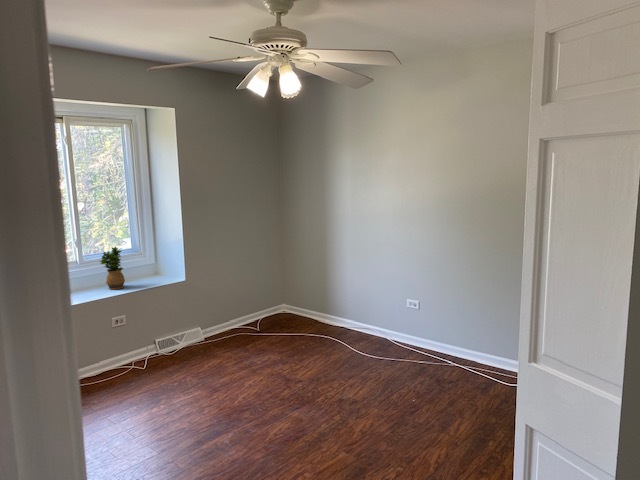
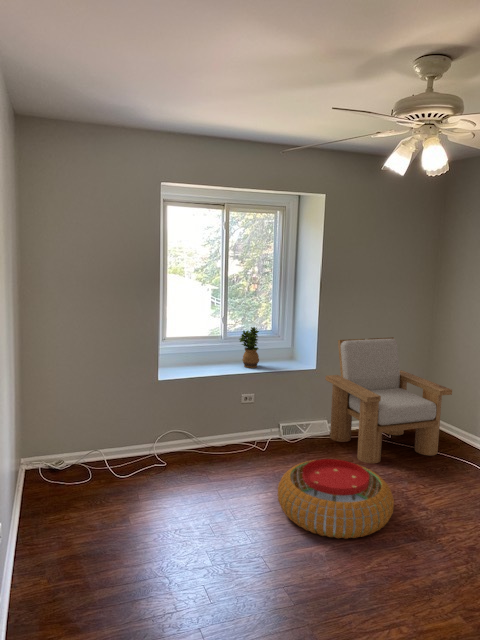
armchair: none [195,241,305,356] -> present [325,337,452,463]
pouf: none [172,358,279,430] -> present [277,459,394,539]

